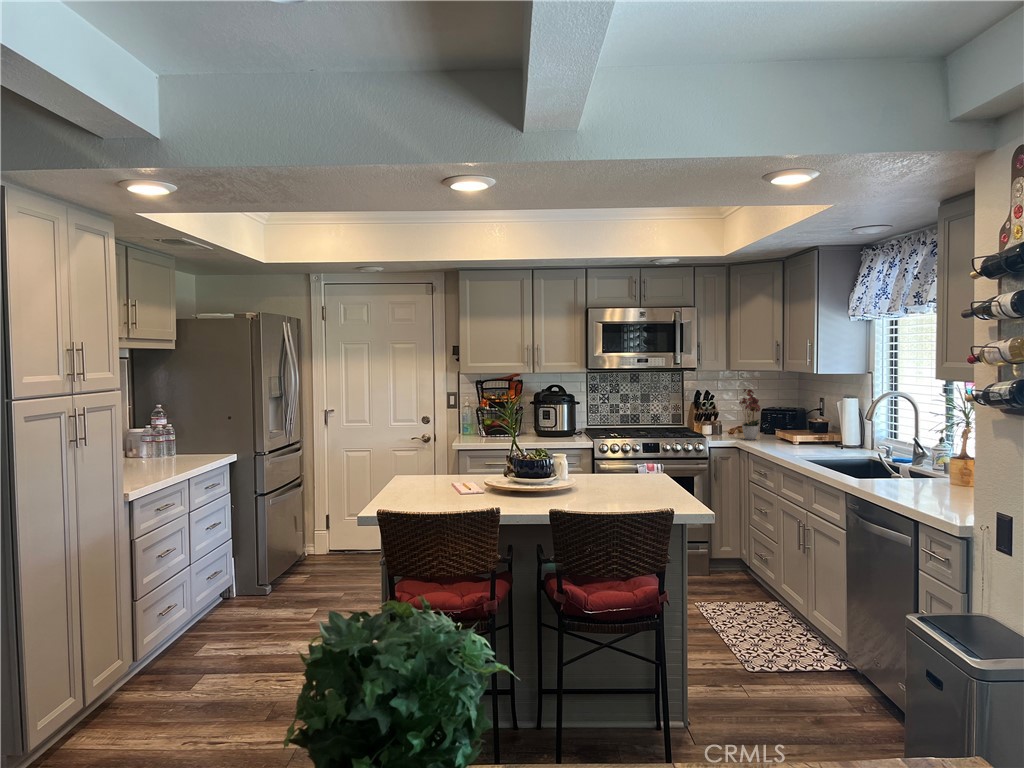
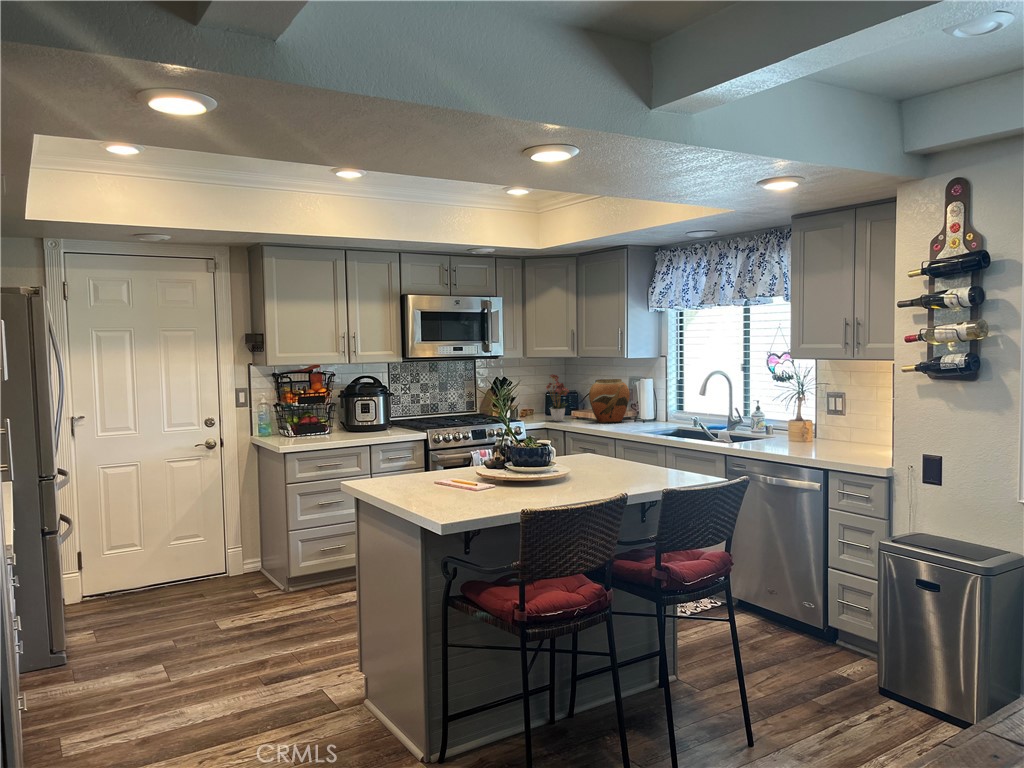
vase: none [778,396,831,445] -> present [589,379,630,423]

